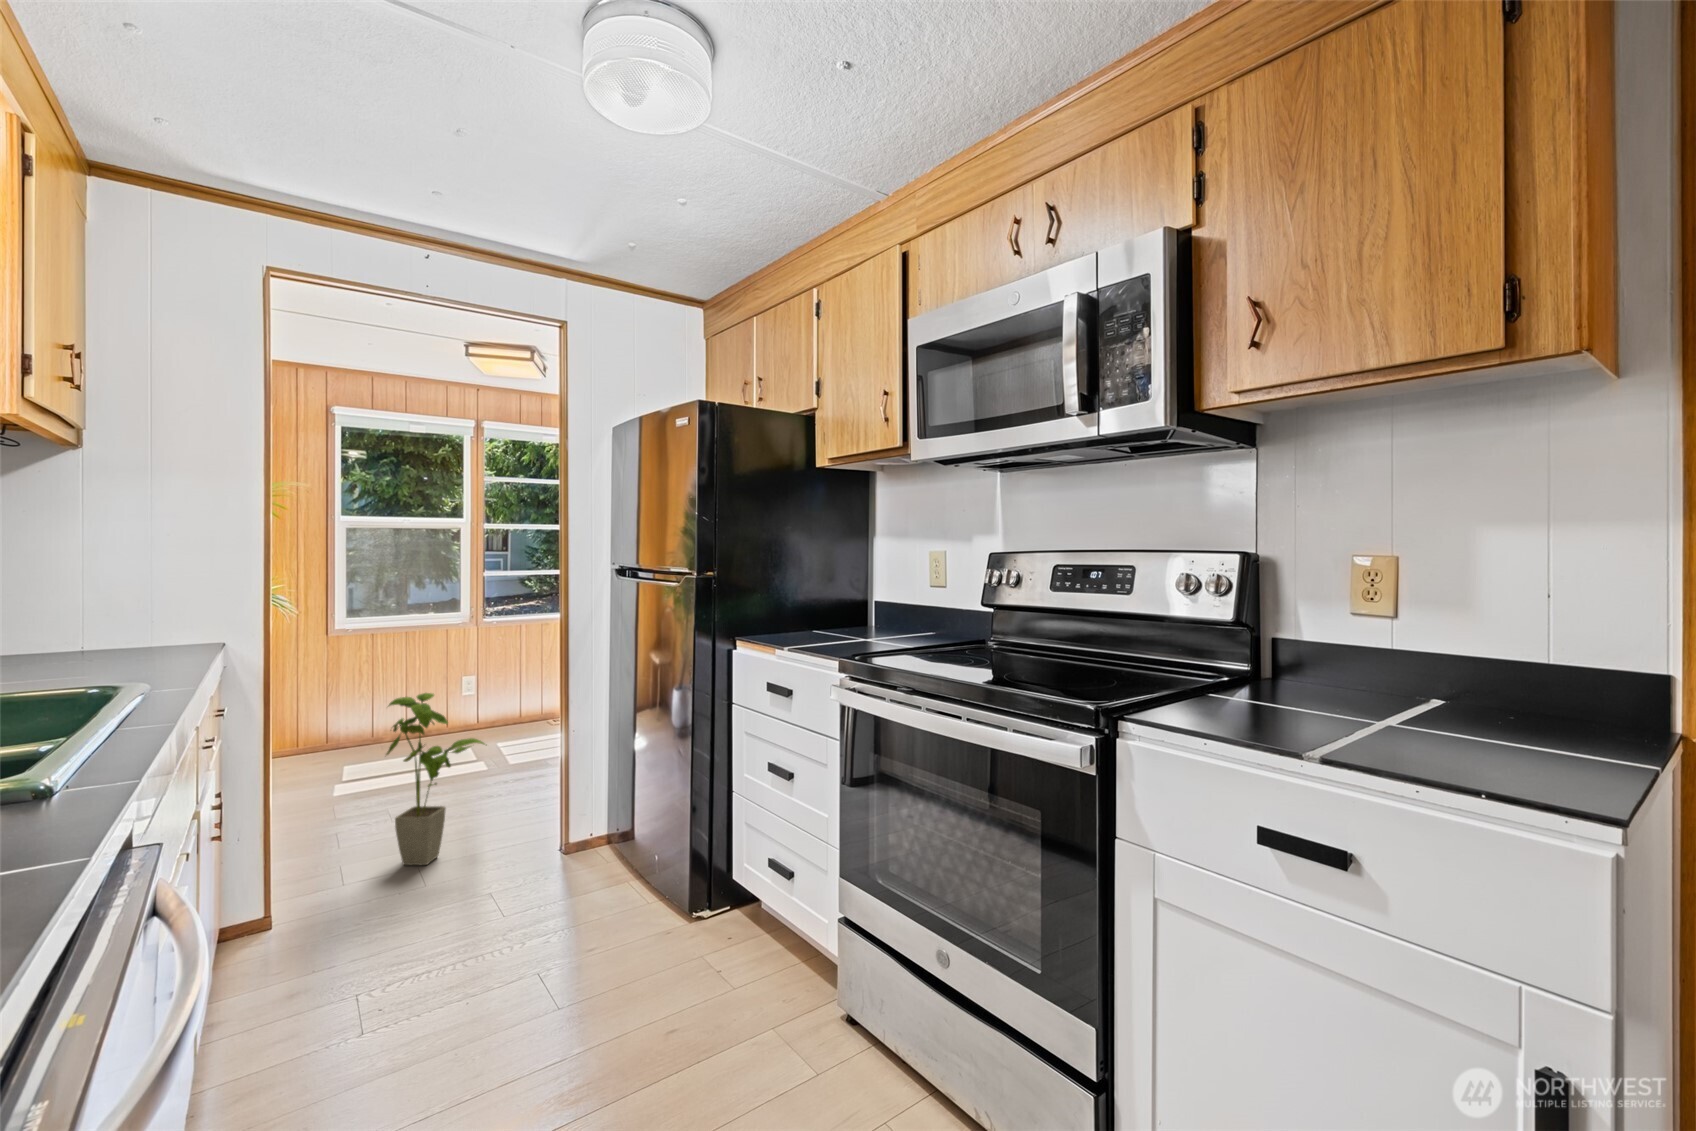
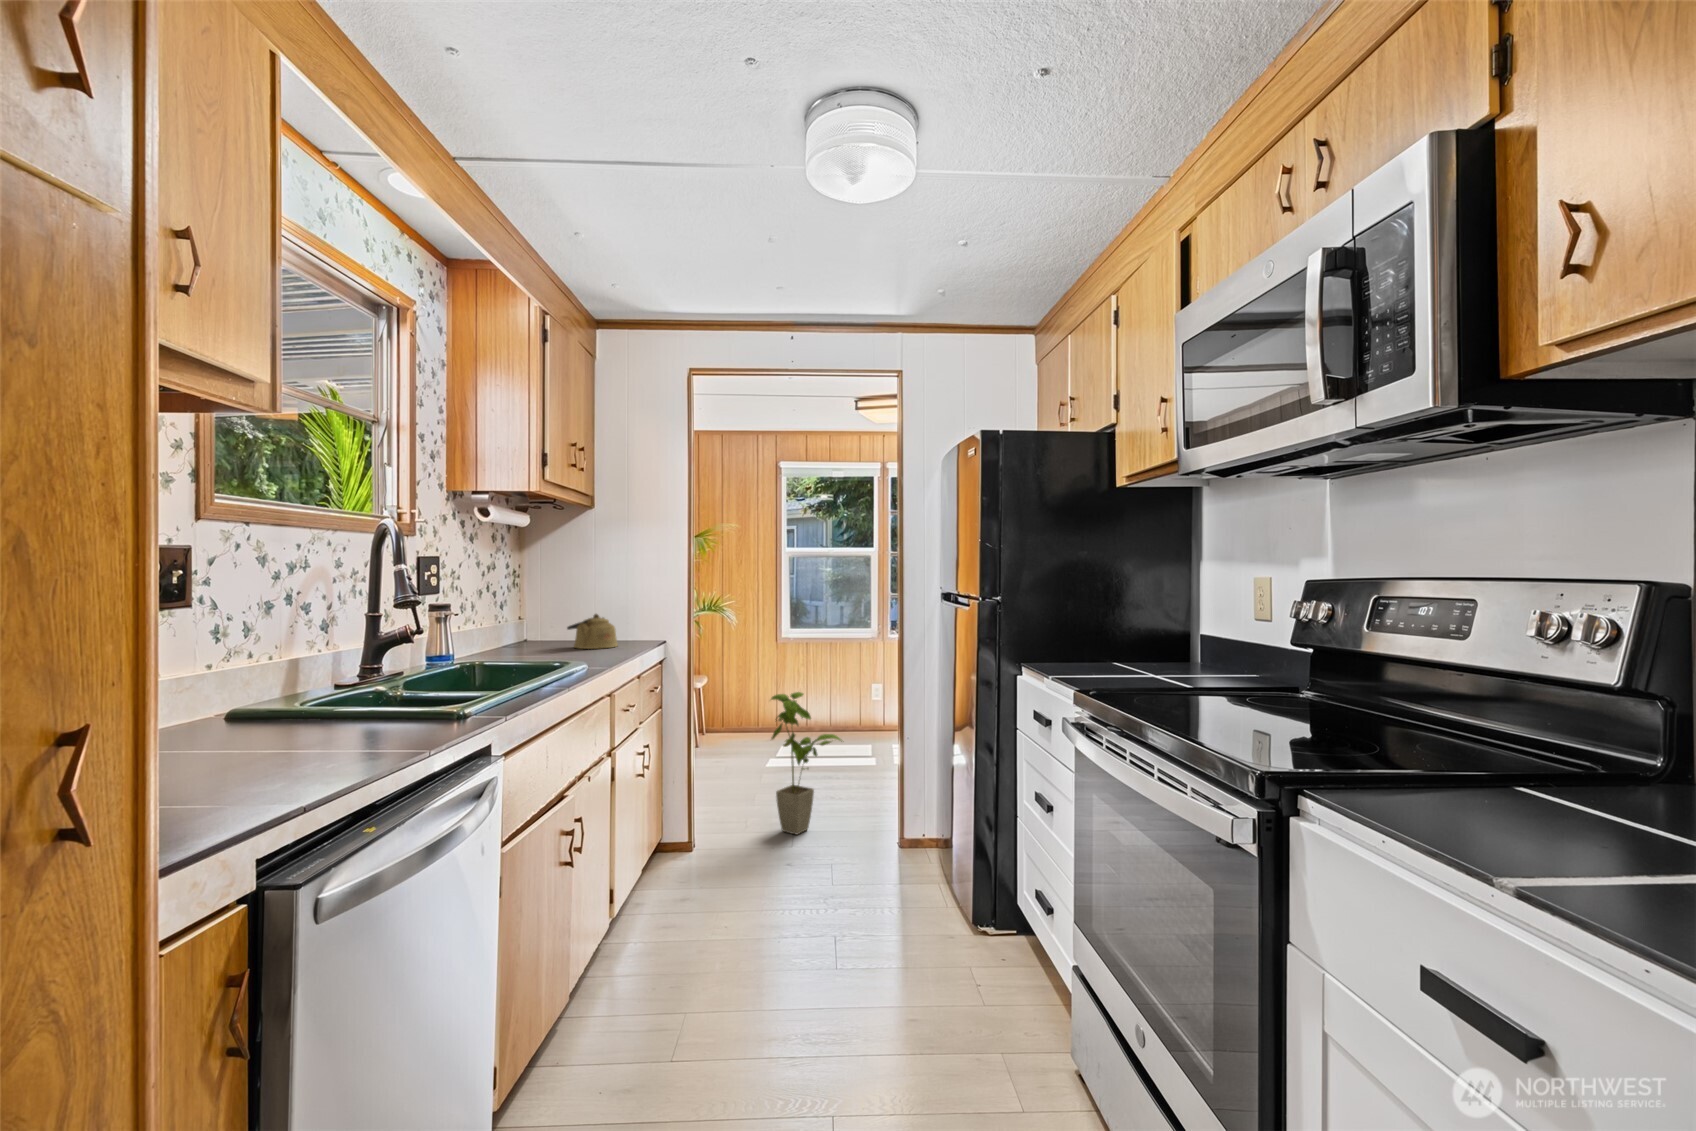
kettle: none [49,605,149,658] -> present [567,614,618,649]

